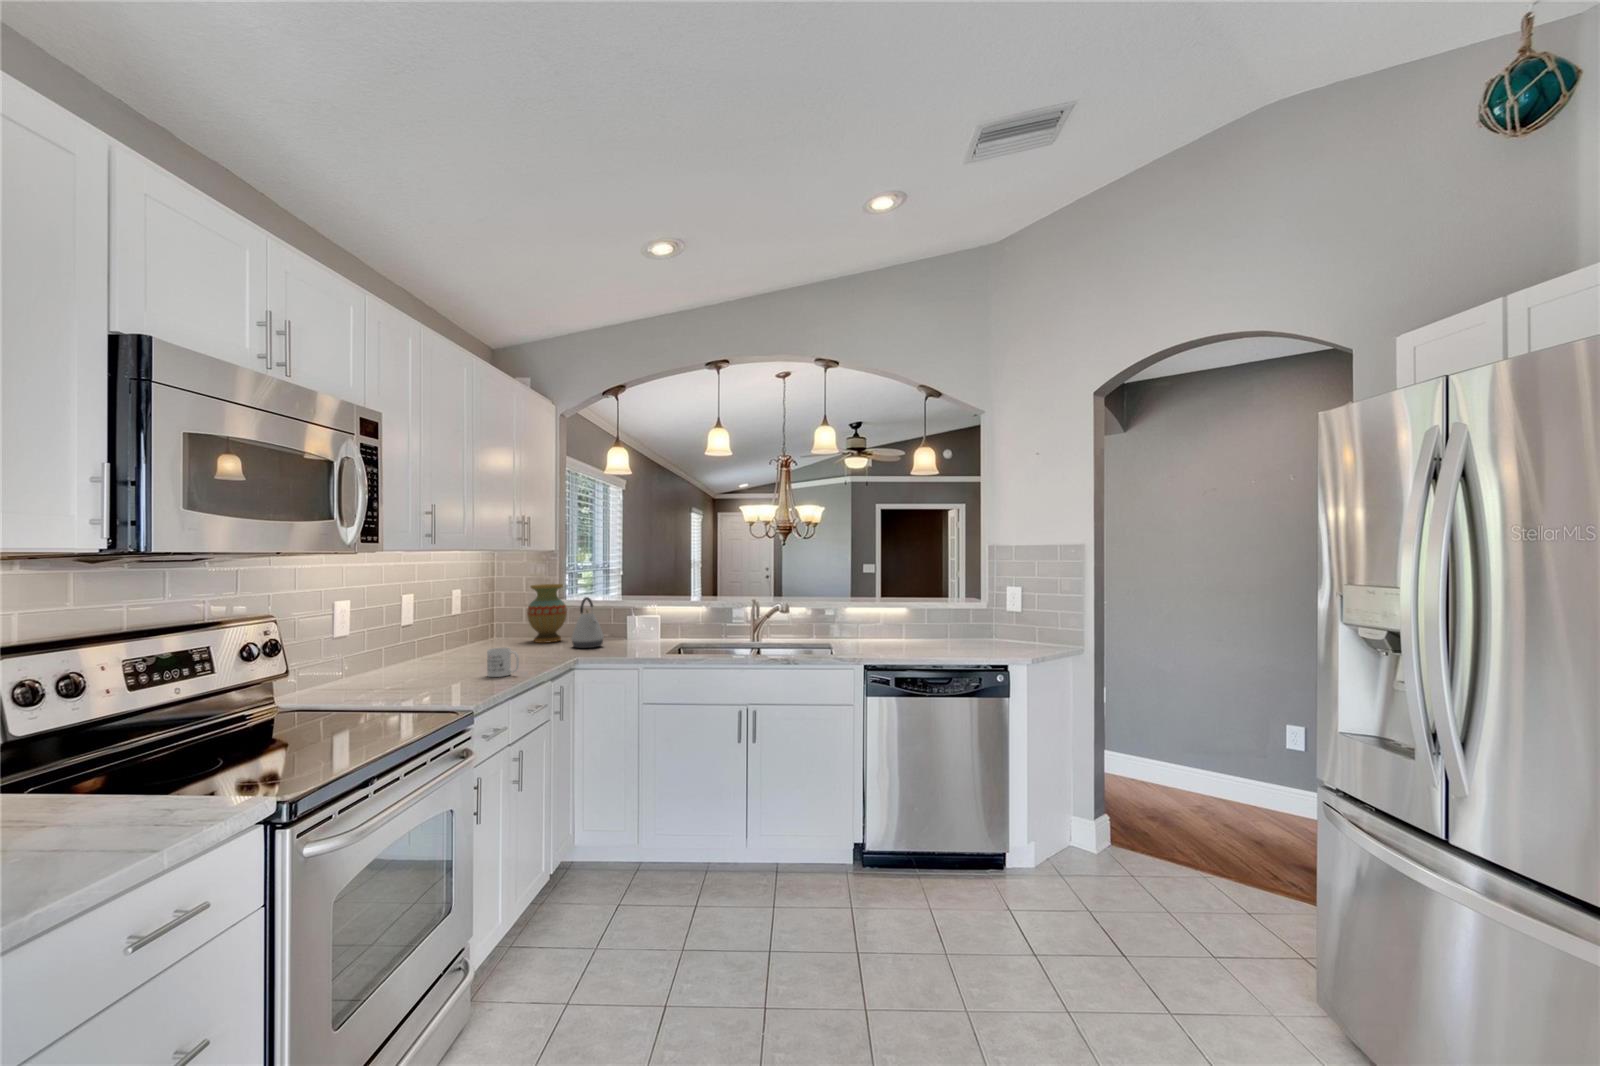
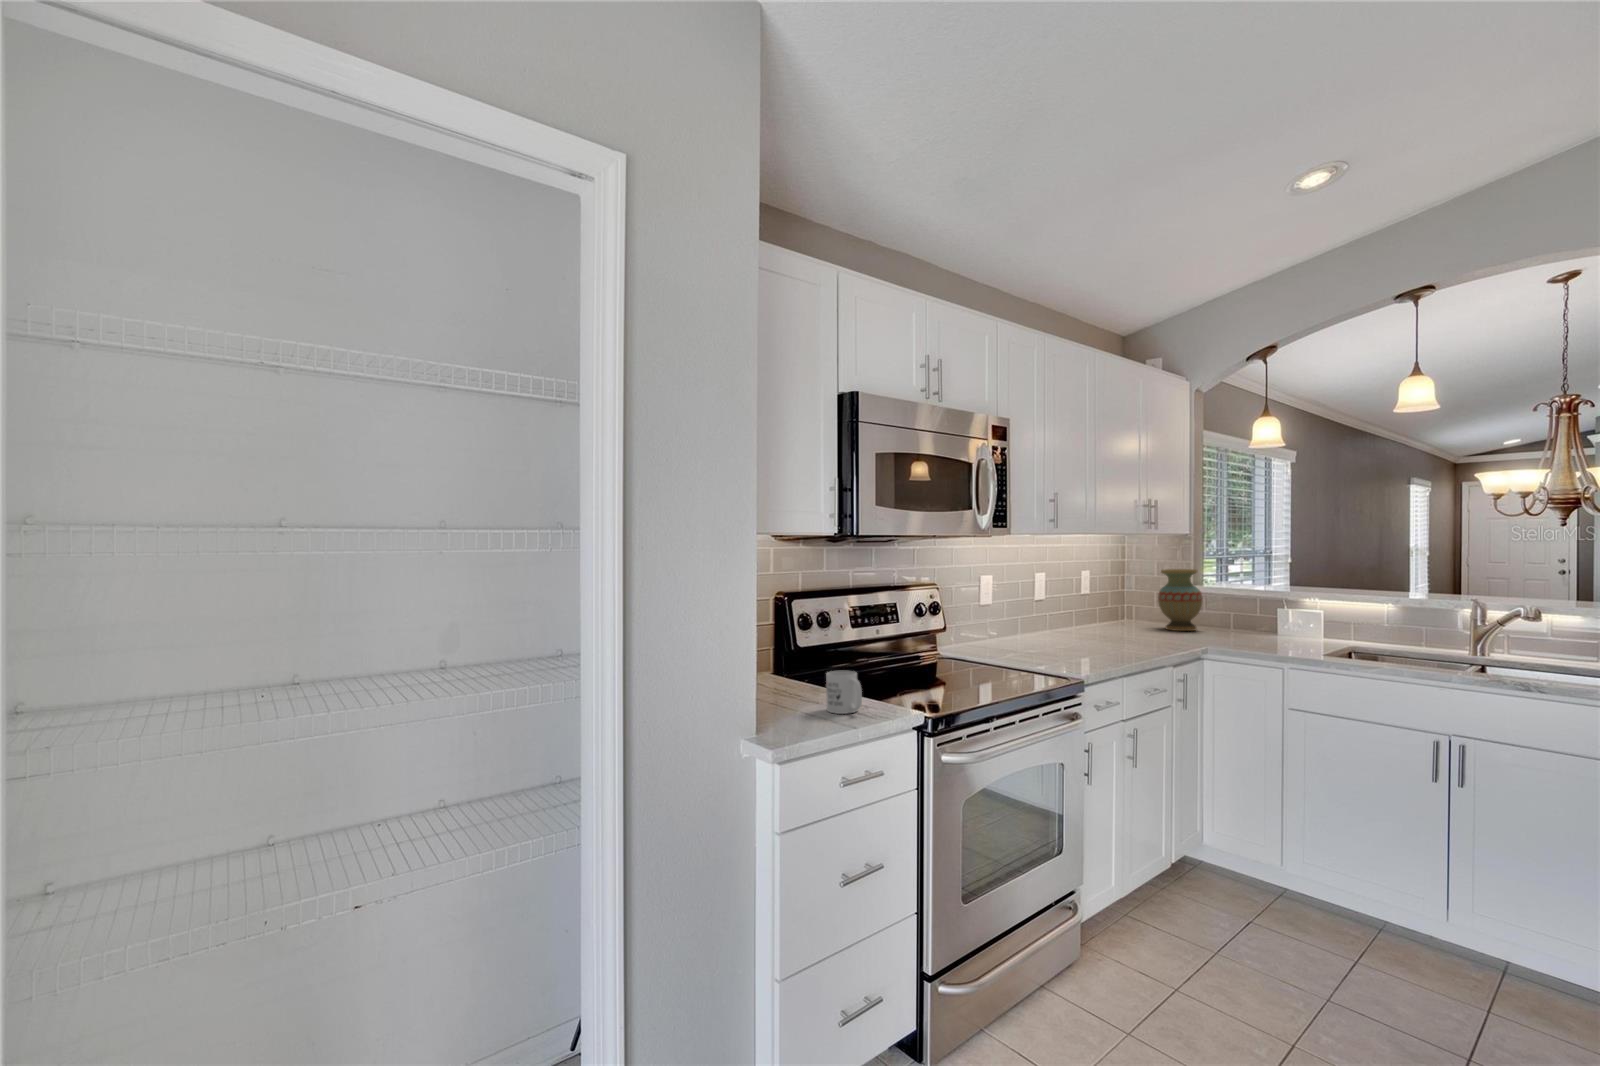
kettle: present [571,597,604,648] -> none [1204,584,1244,641]
mug: present [487,648,519,677] -> present [826,670,862,714]

